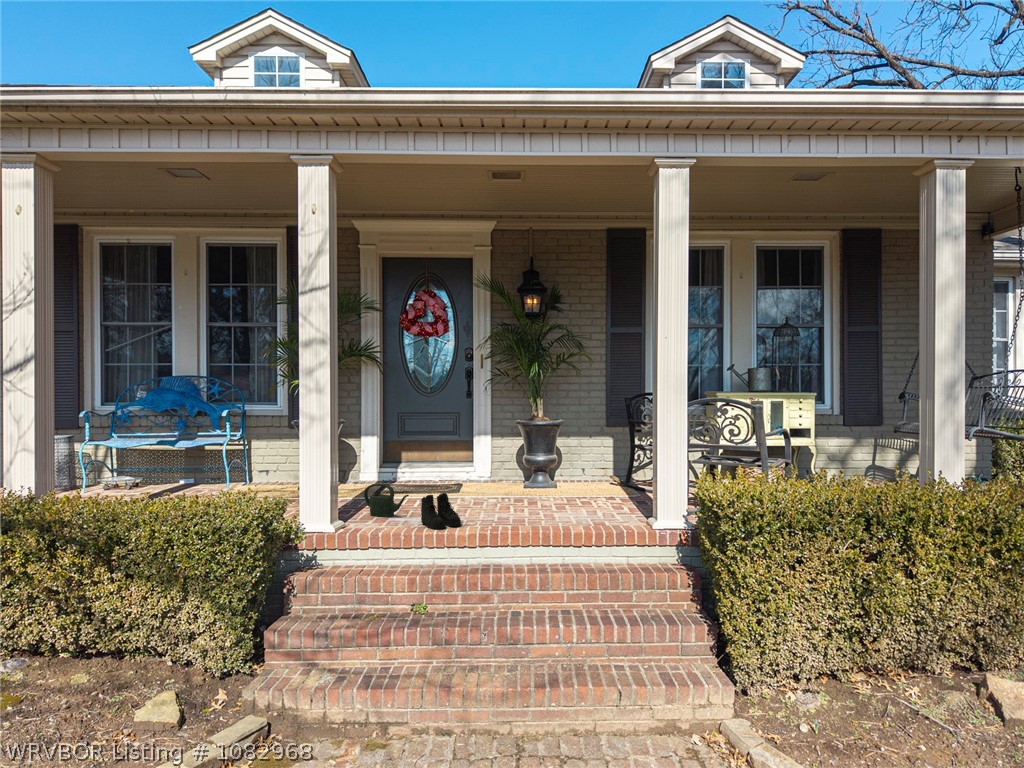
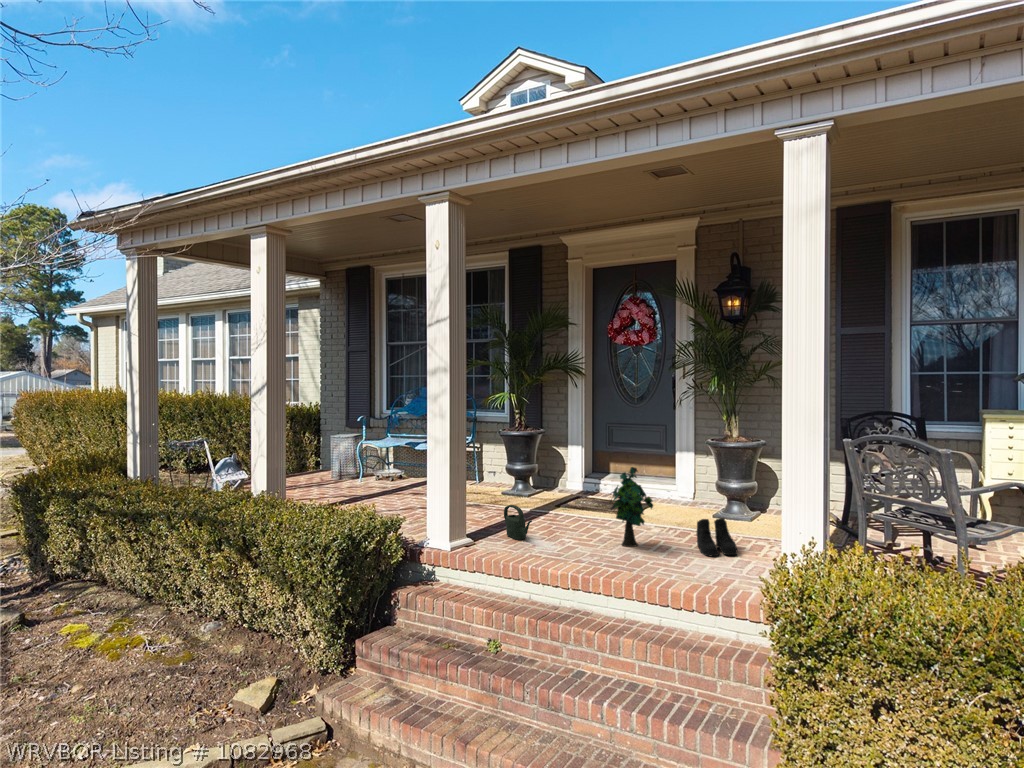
decorative plant: none [473,438,516,511] -> present [610,467,653,547]
boots: present [421,493,461,529] -> present [697,518,738,556]

